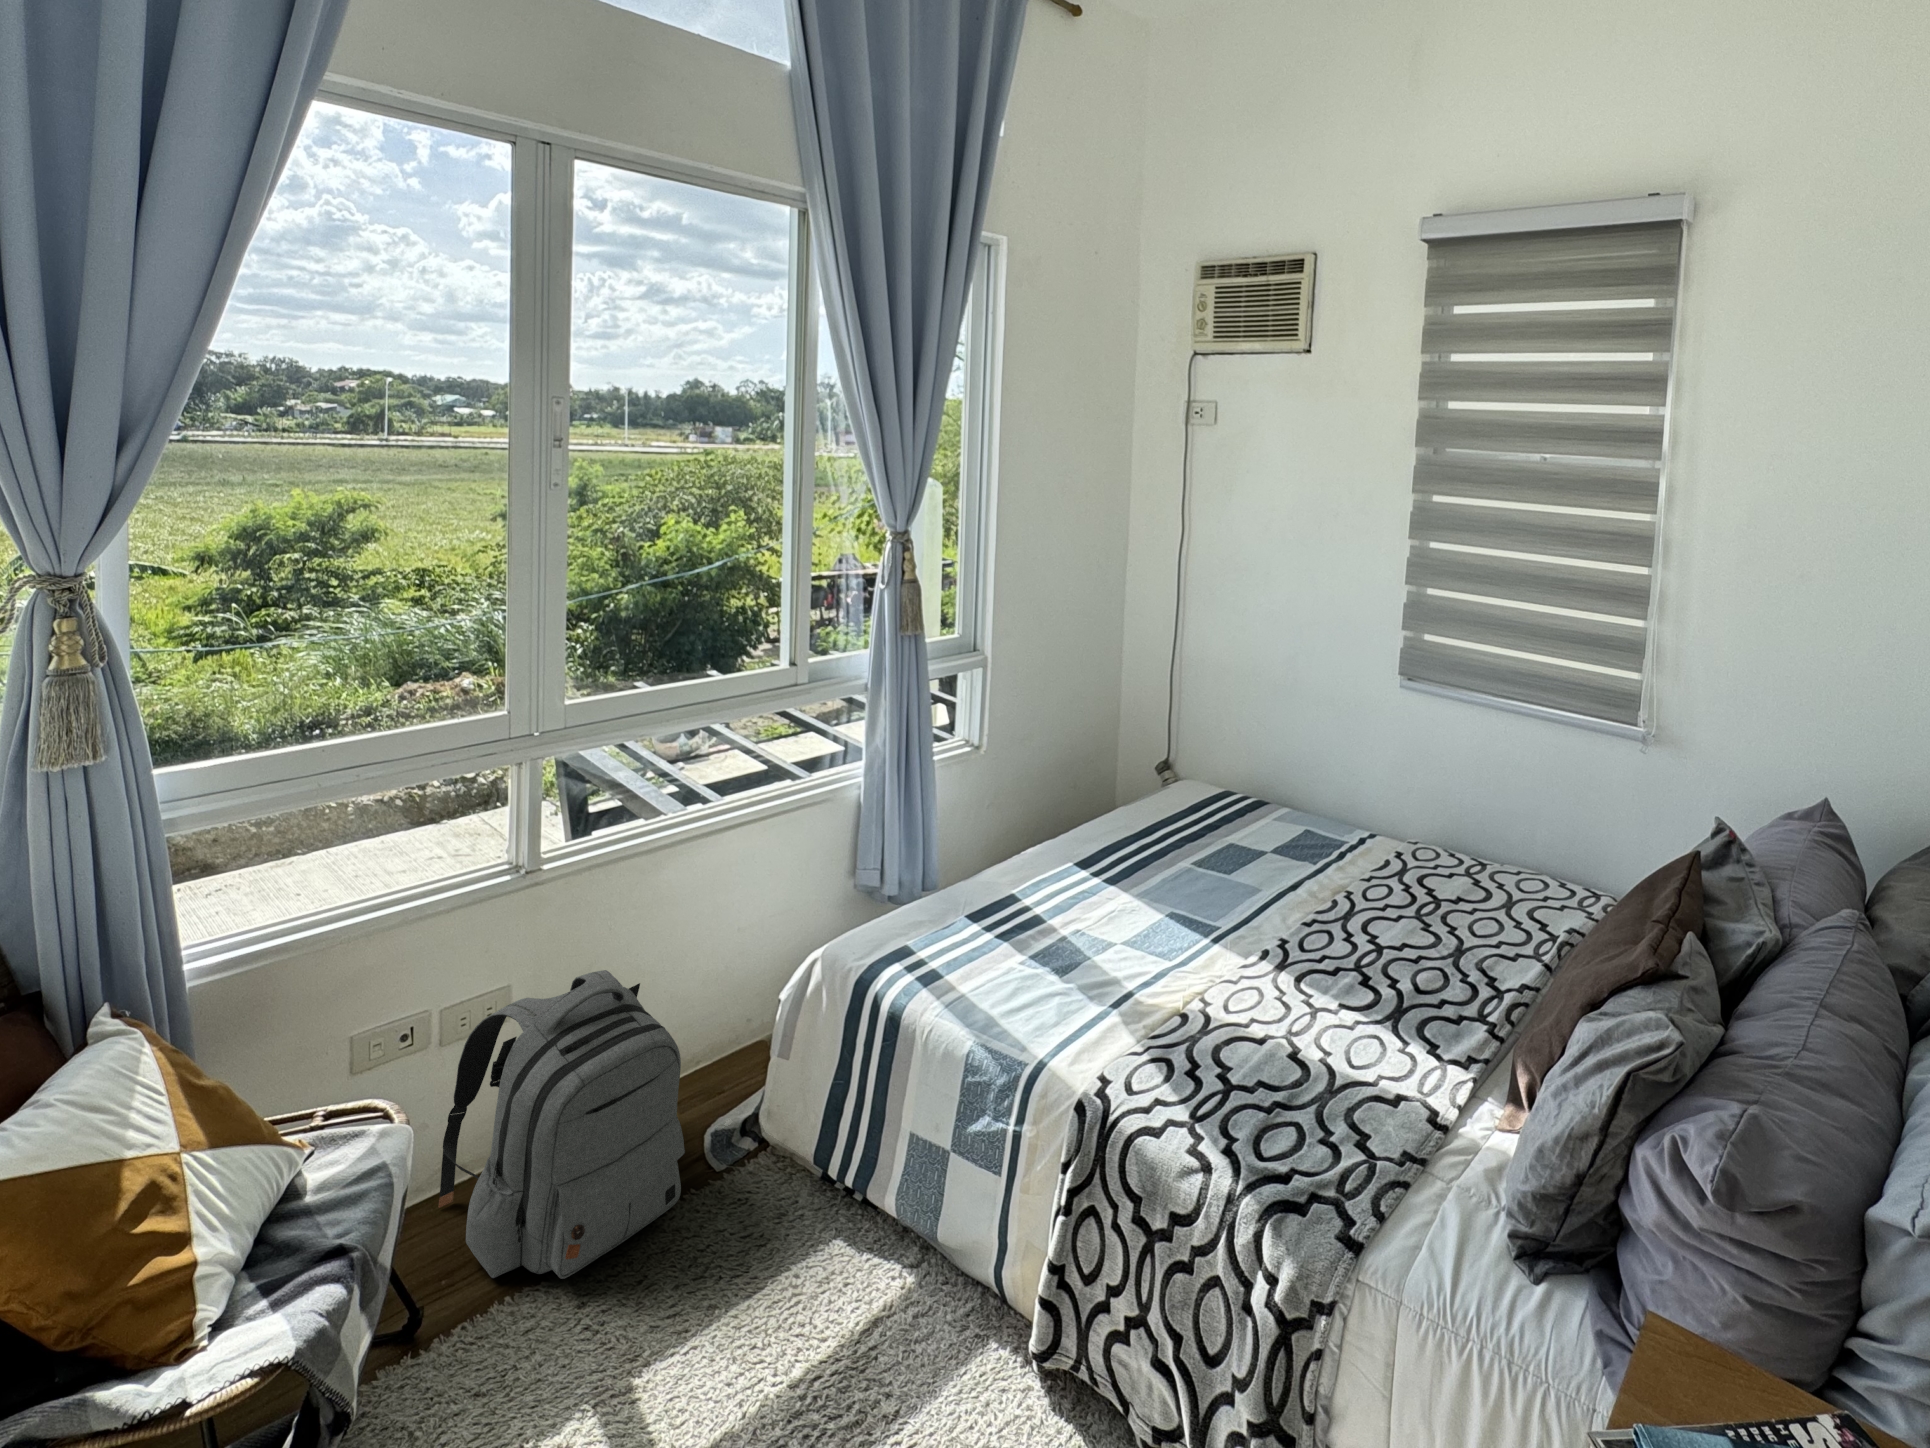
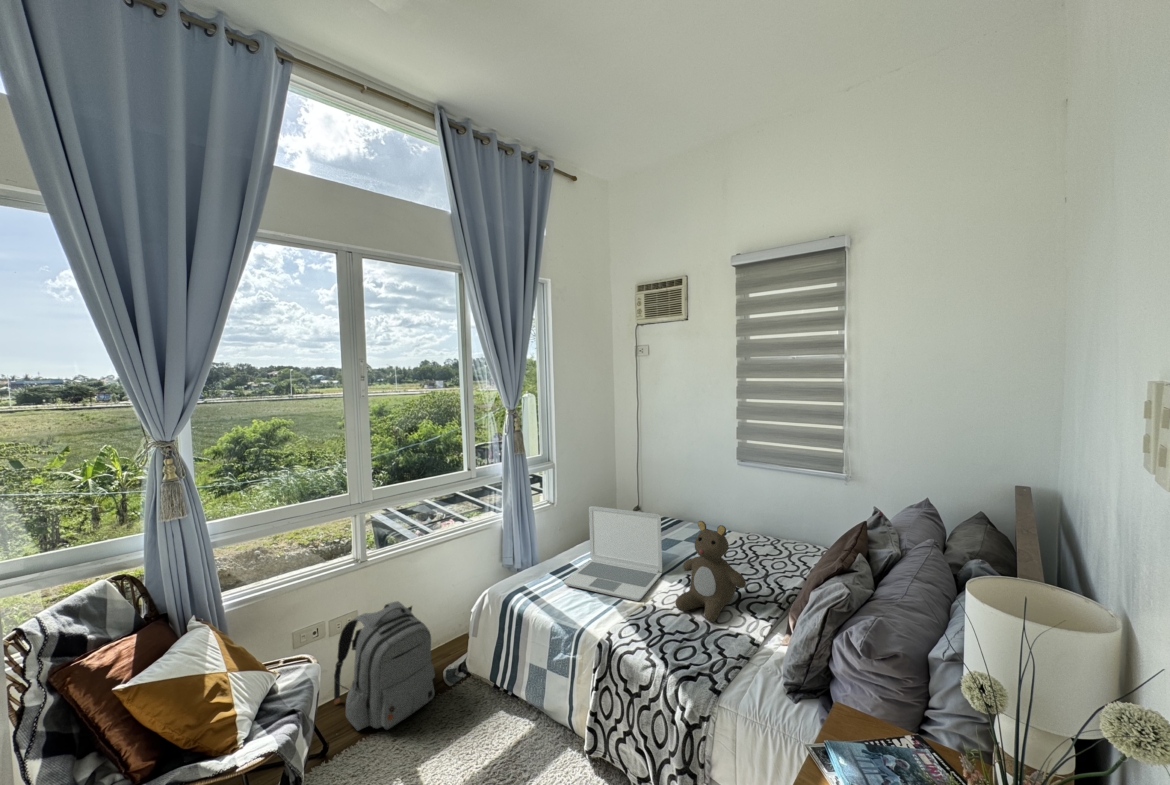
laptop: none [998,769,1230,1001] -> present [564,506,662,601]
teddy bear: none [1257,826,1421,1065] -> present [676,521,746,622]

